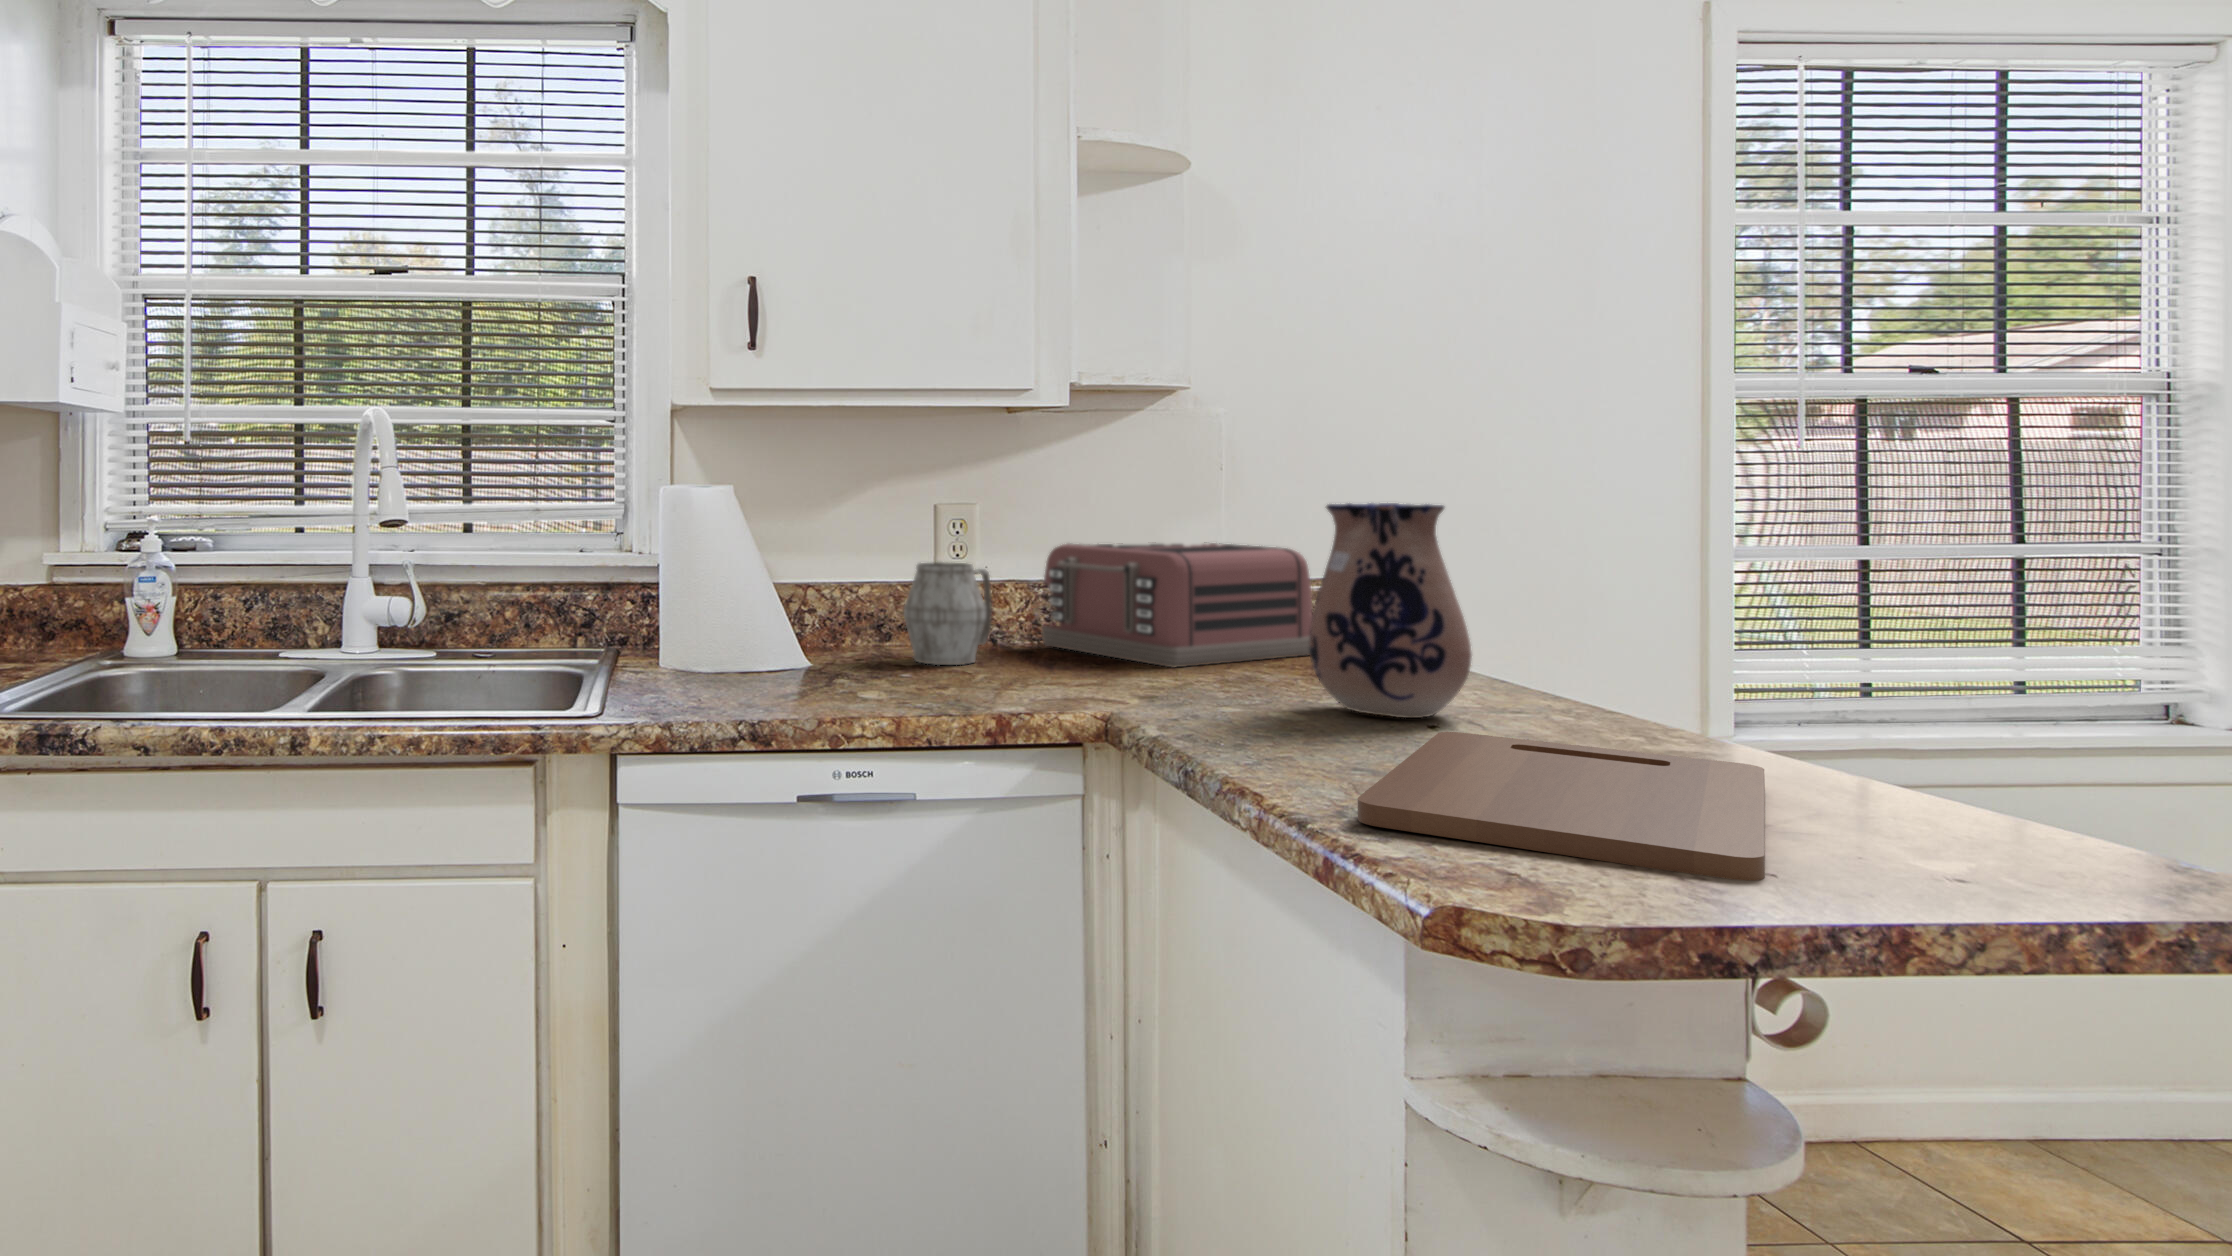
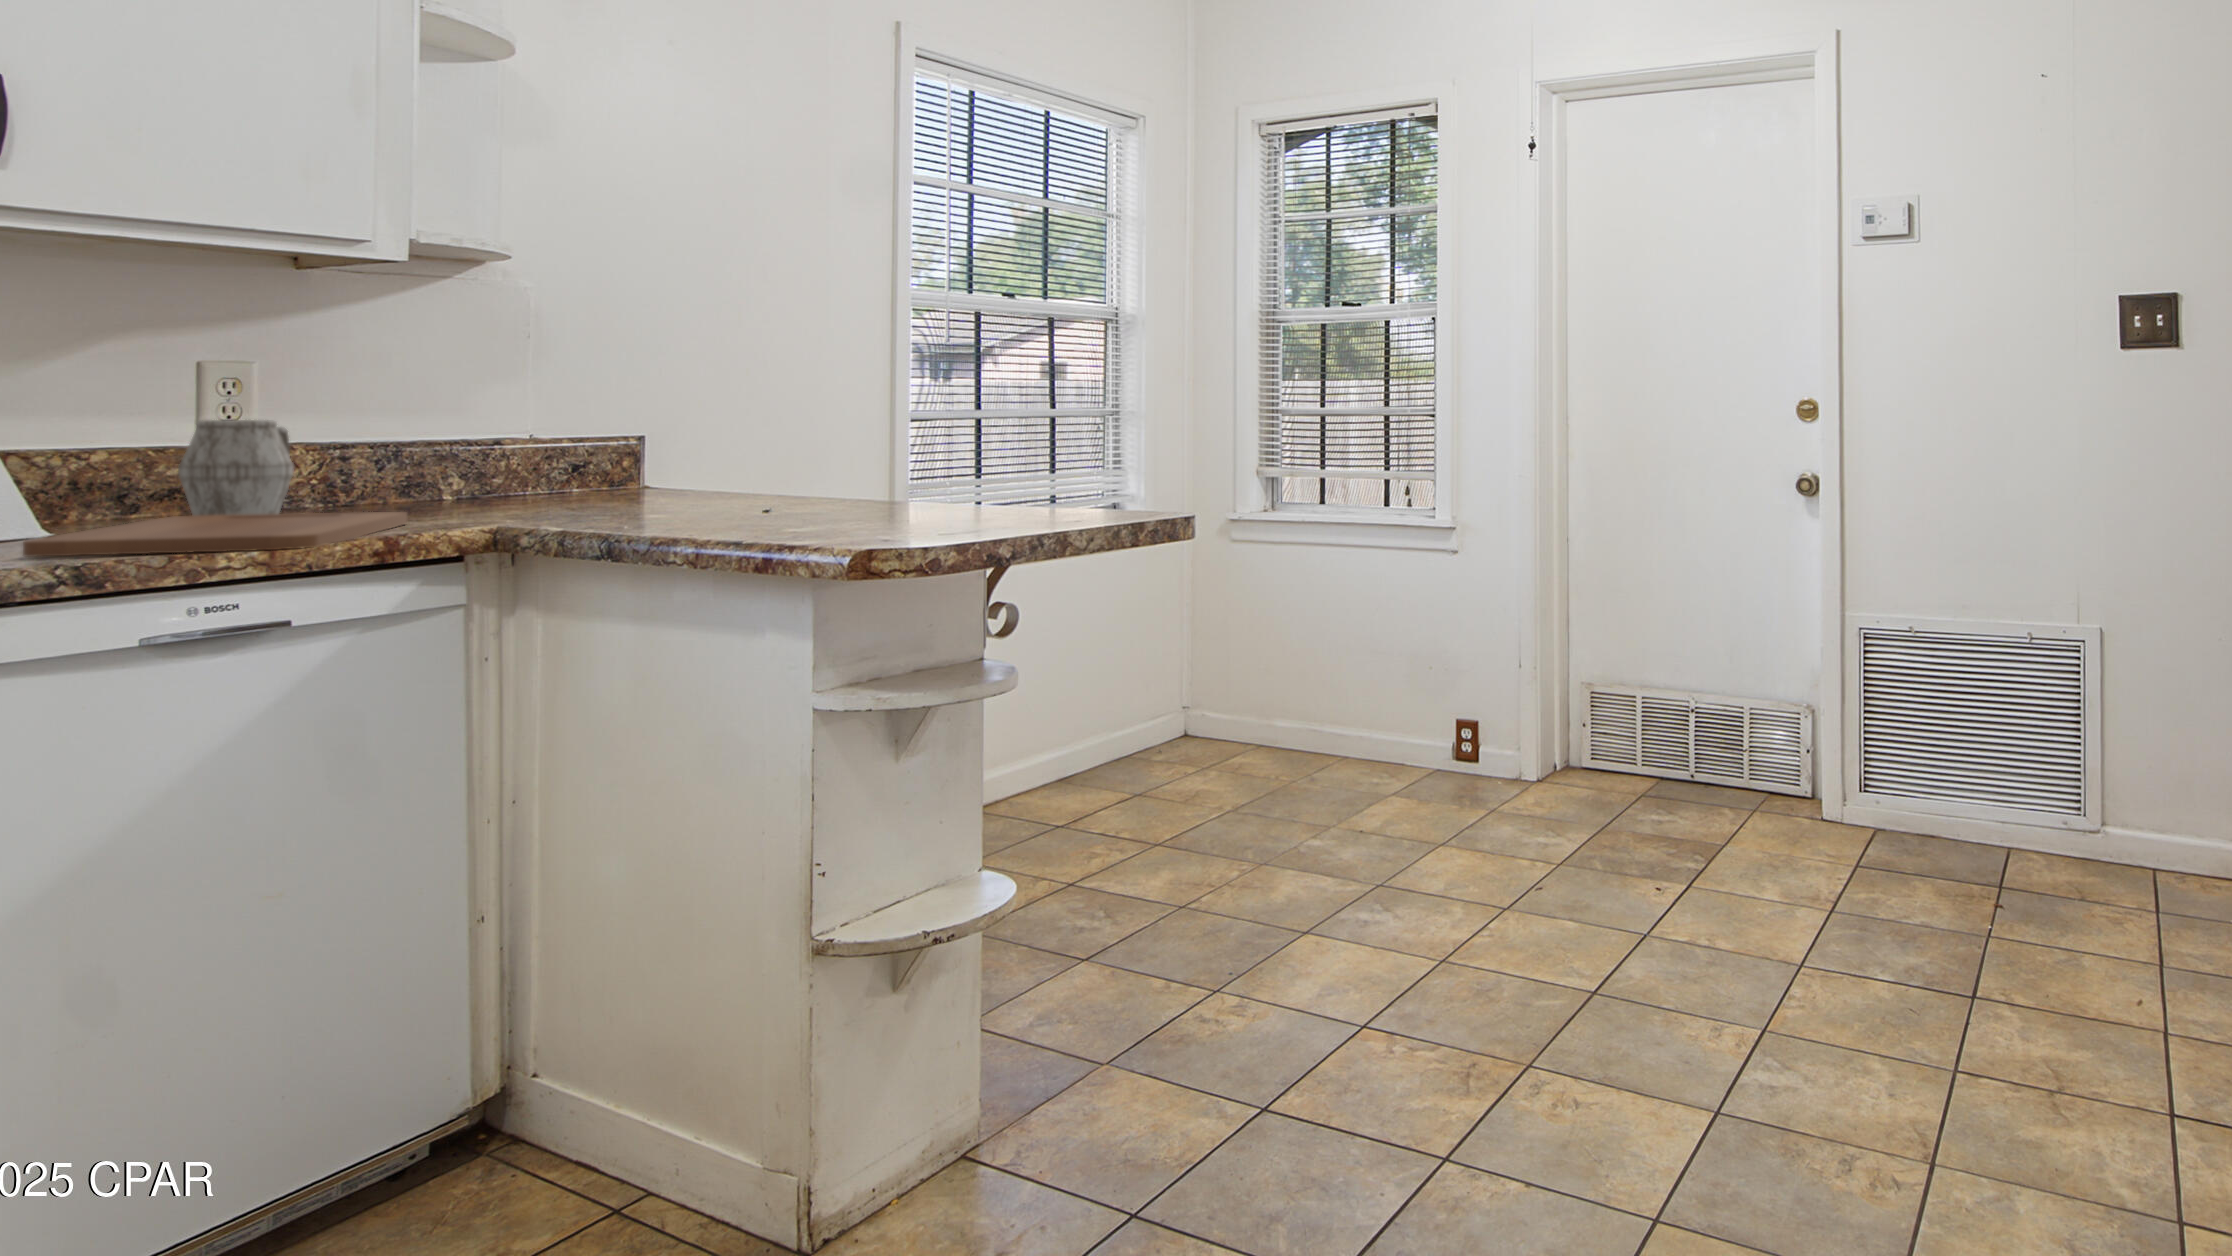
ceramic pitcher: present [1309,503,1472,718] -> none [668,353,792,510]
toaster: present [1042,543,1312,668] -> none [336,405,627,509]
cutting board: present [1358,732,1765,880] -> present [23,512,407,557]

